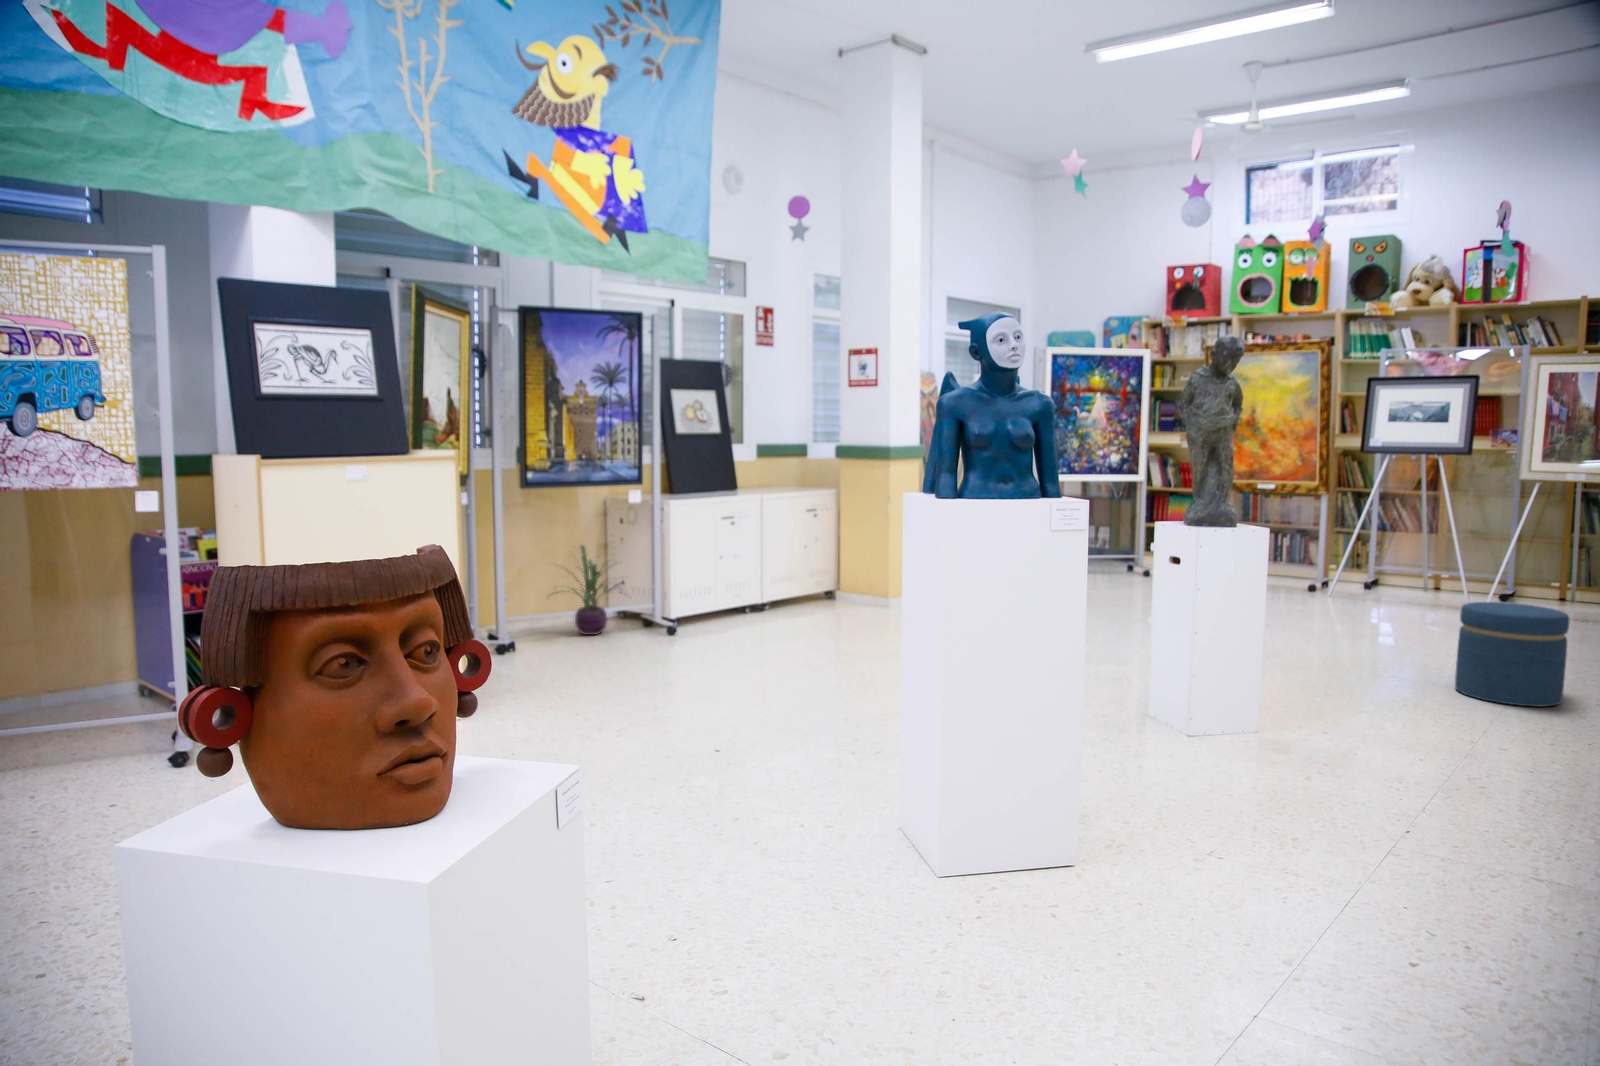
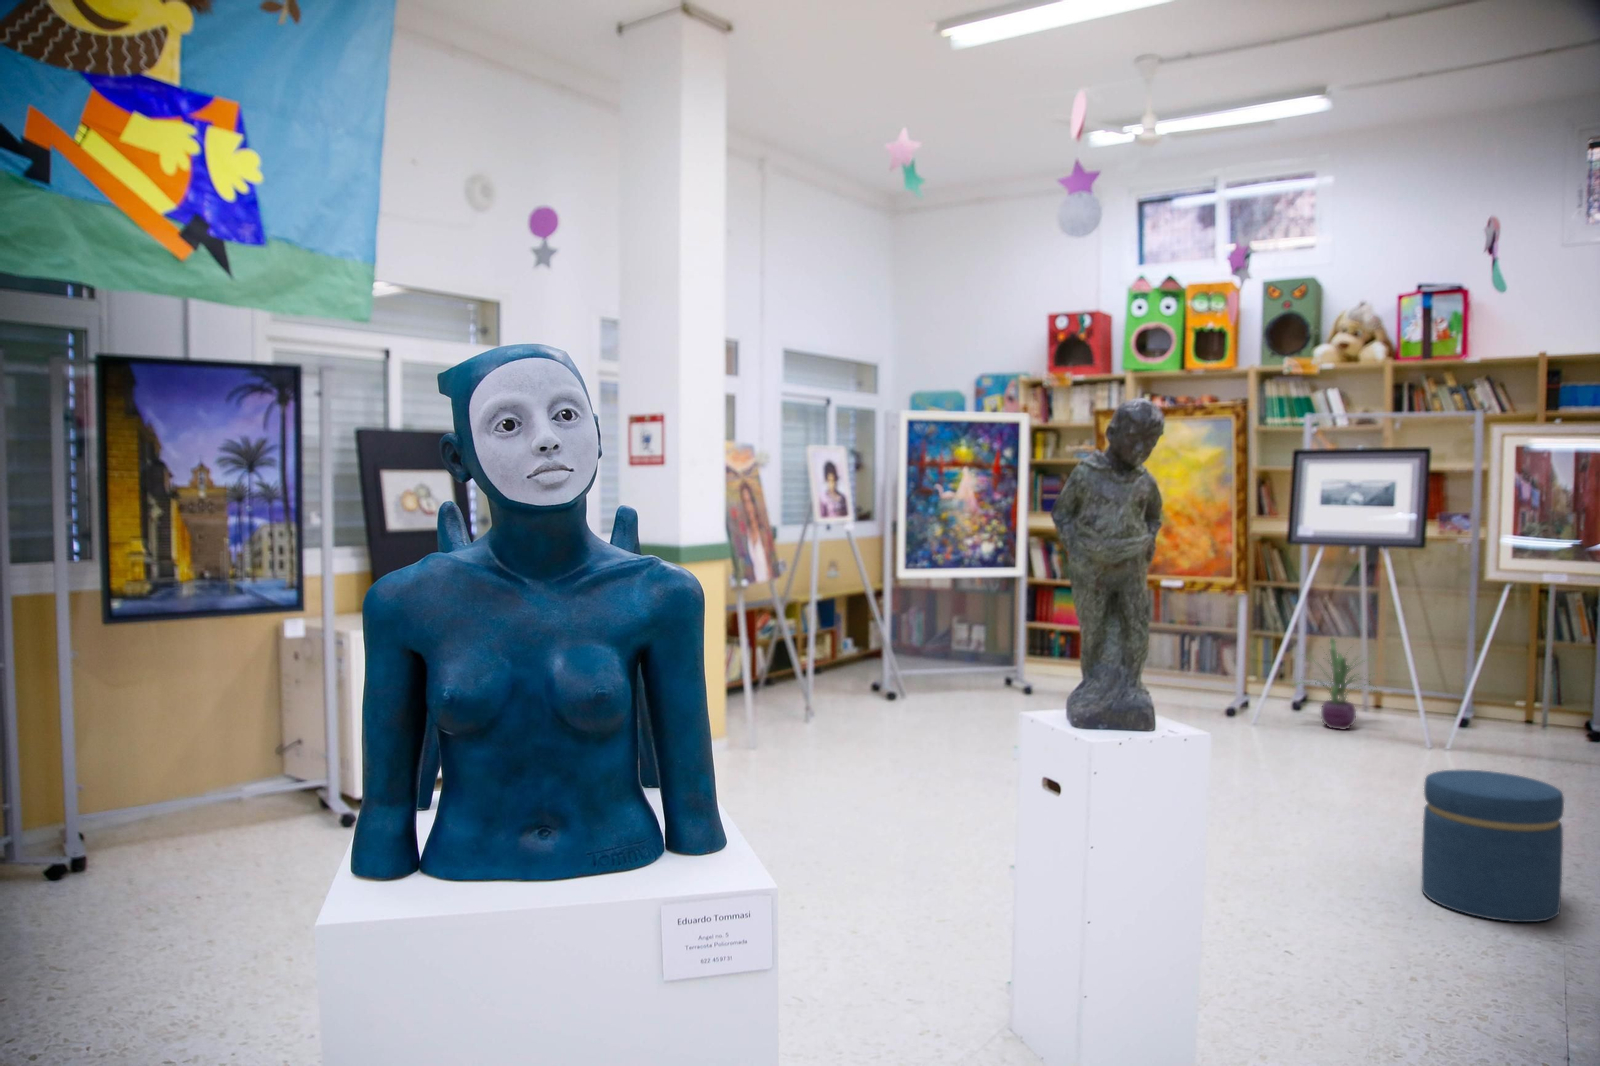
decorative plant: present [547,546,607,635] -> present [1299,639,1370,730]

